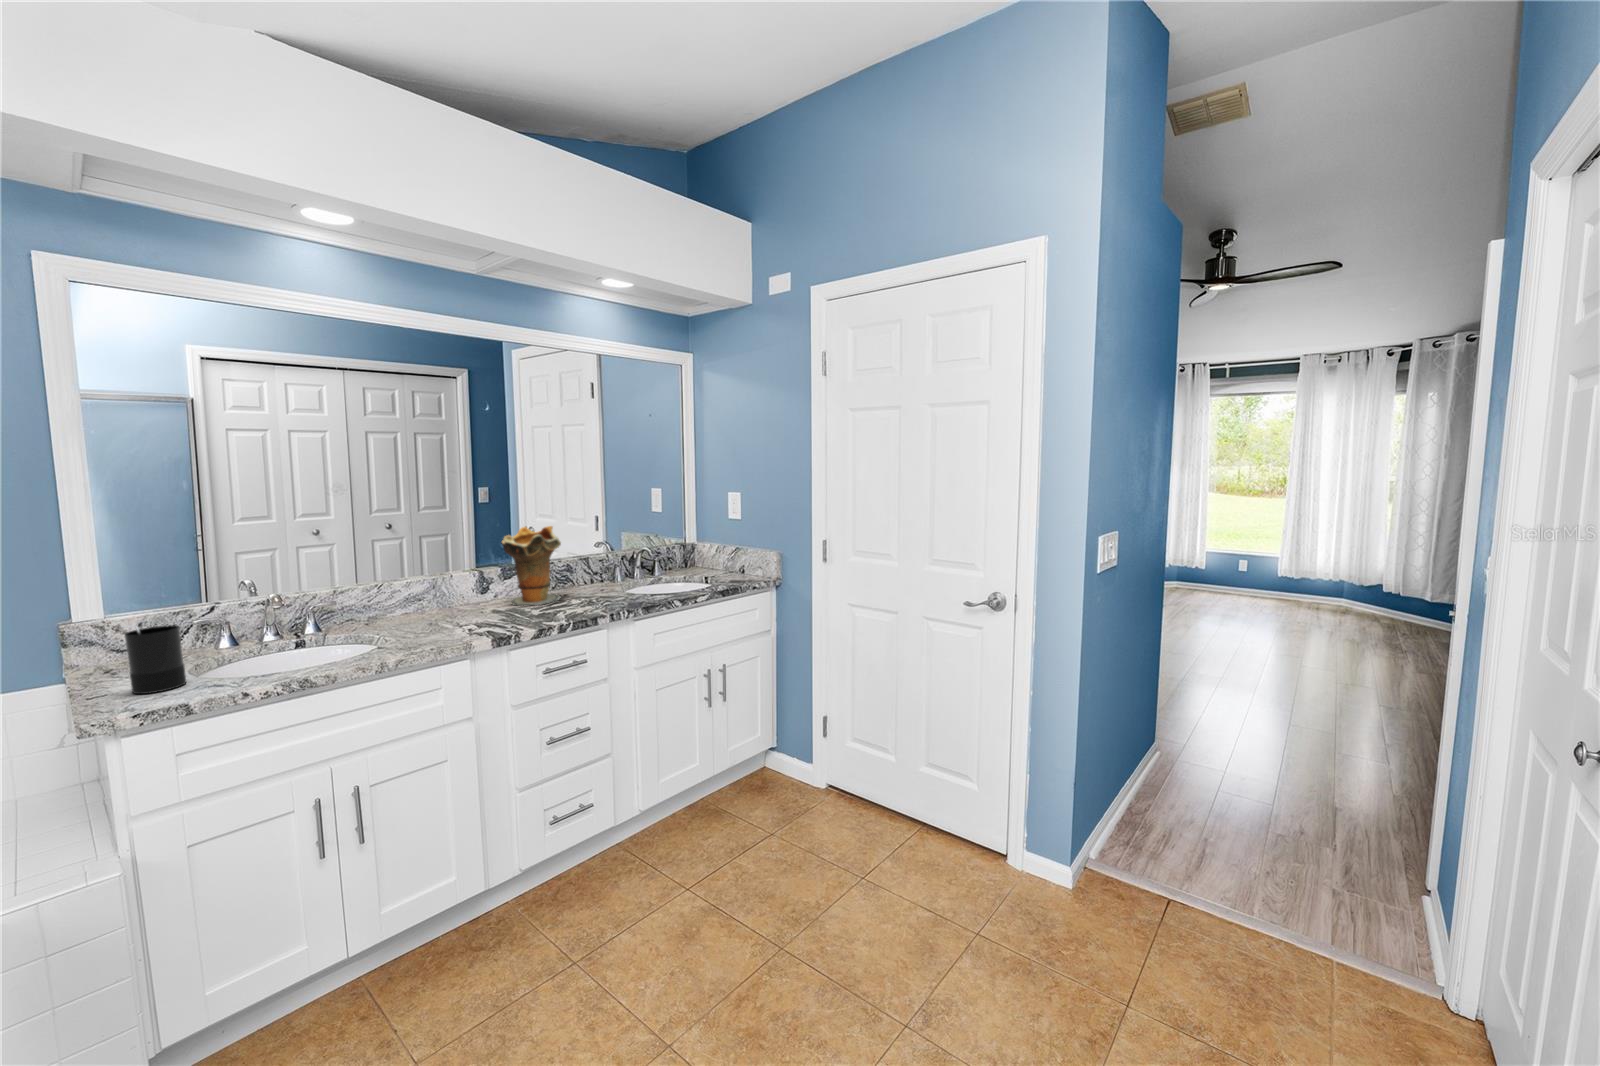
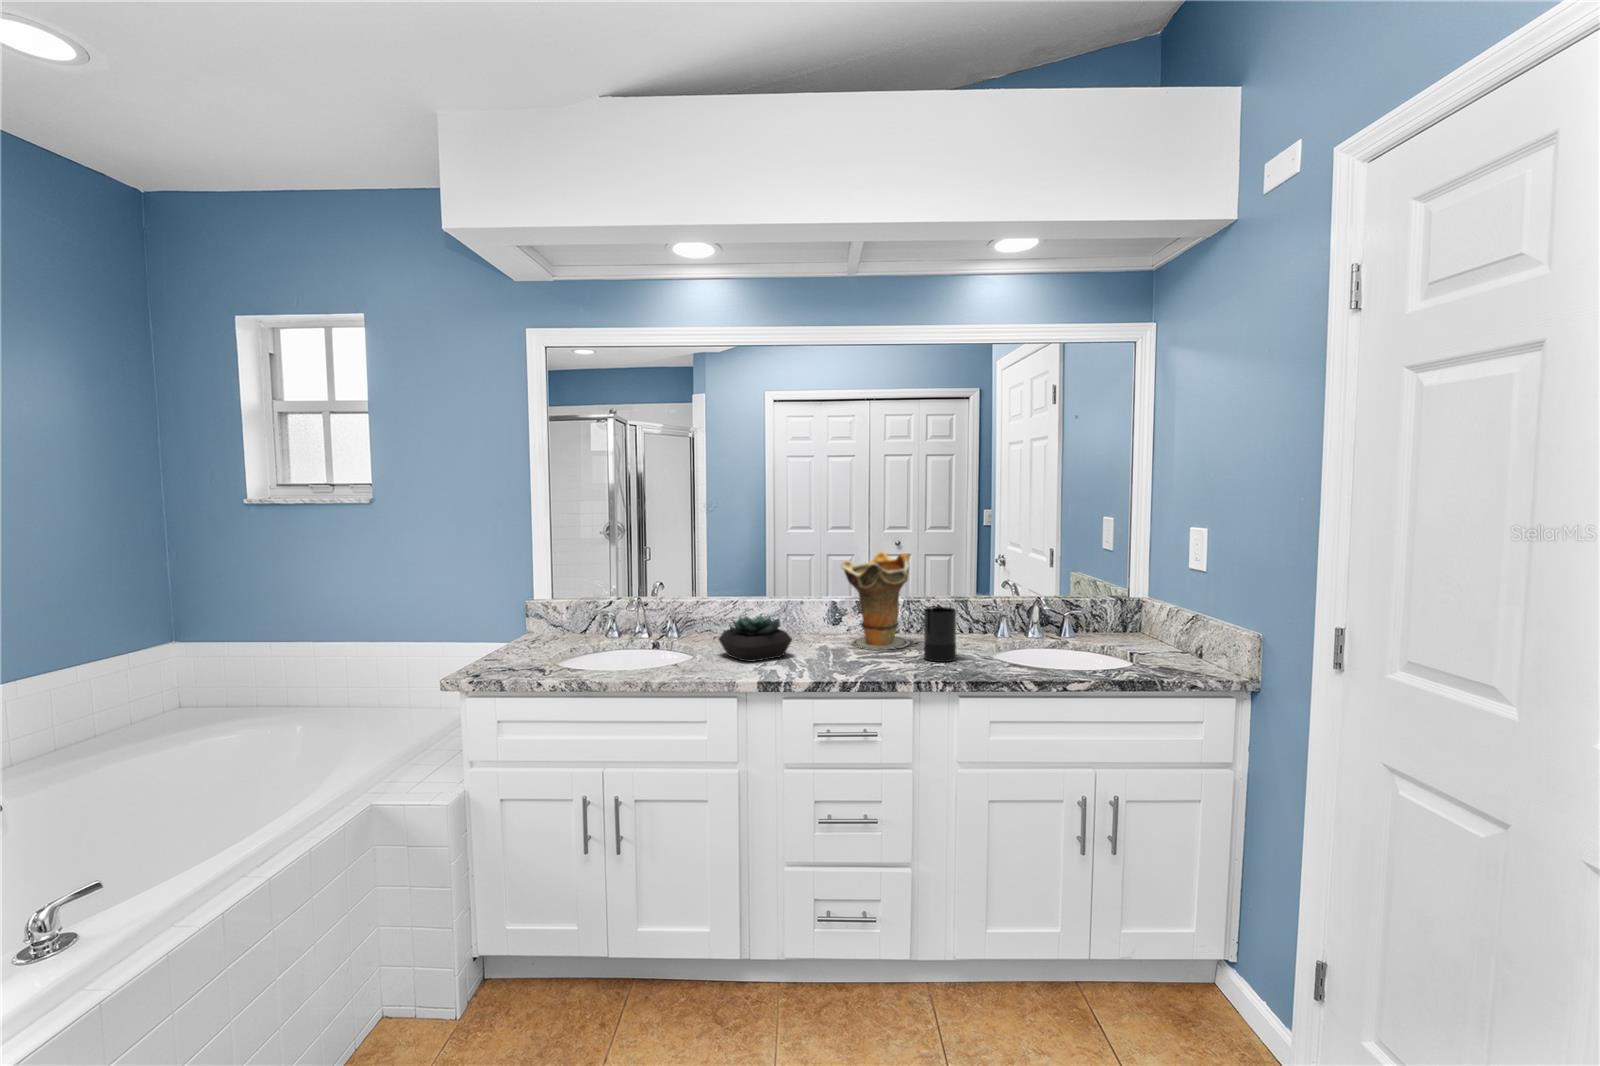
succulent plant: none [403,590,482,632] -> present [719,616,792,662]
candle: present [125,625,186,694] -> present [924,604,956,662]

